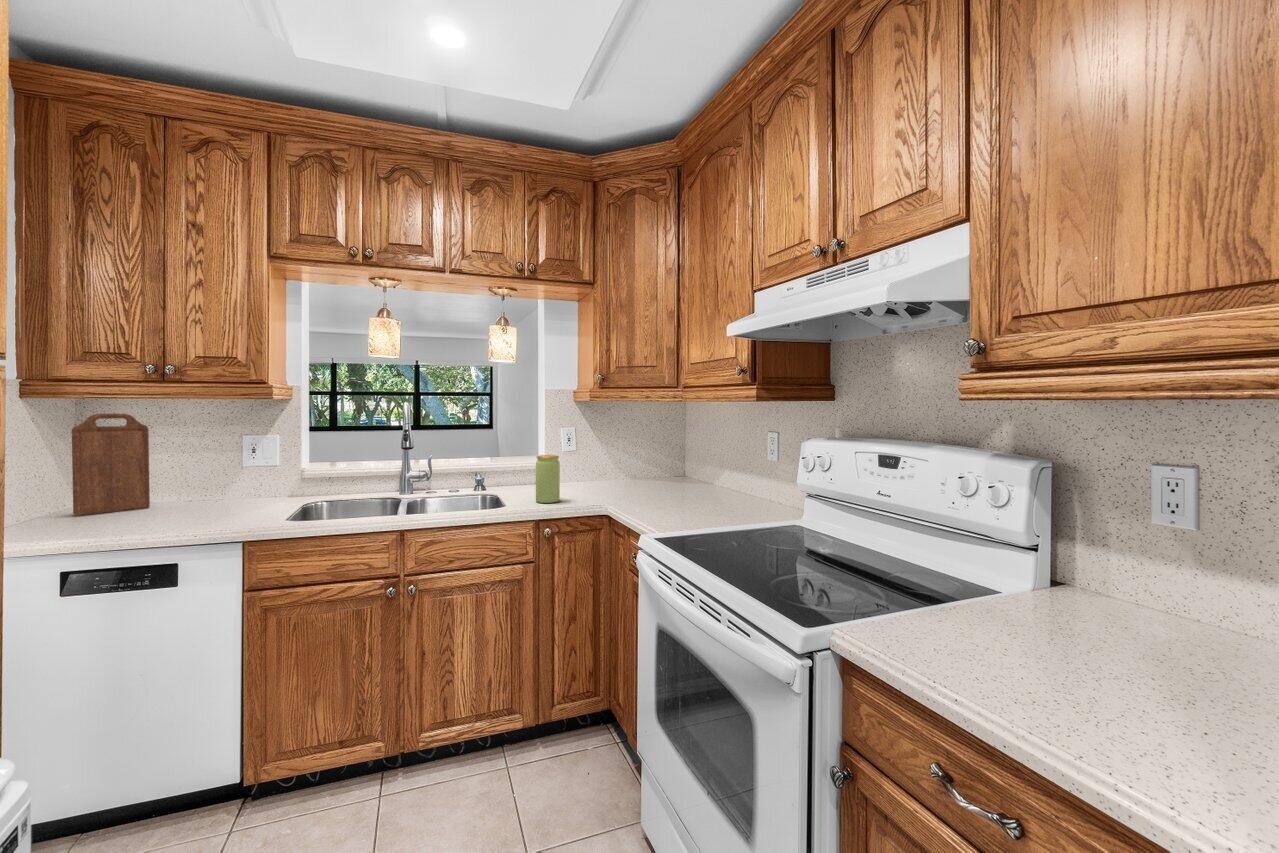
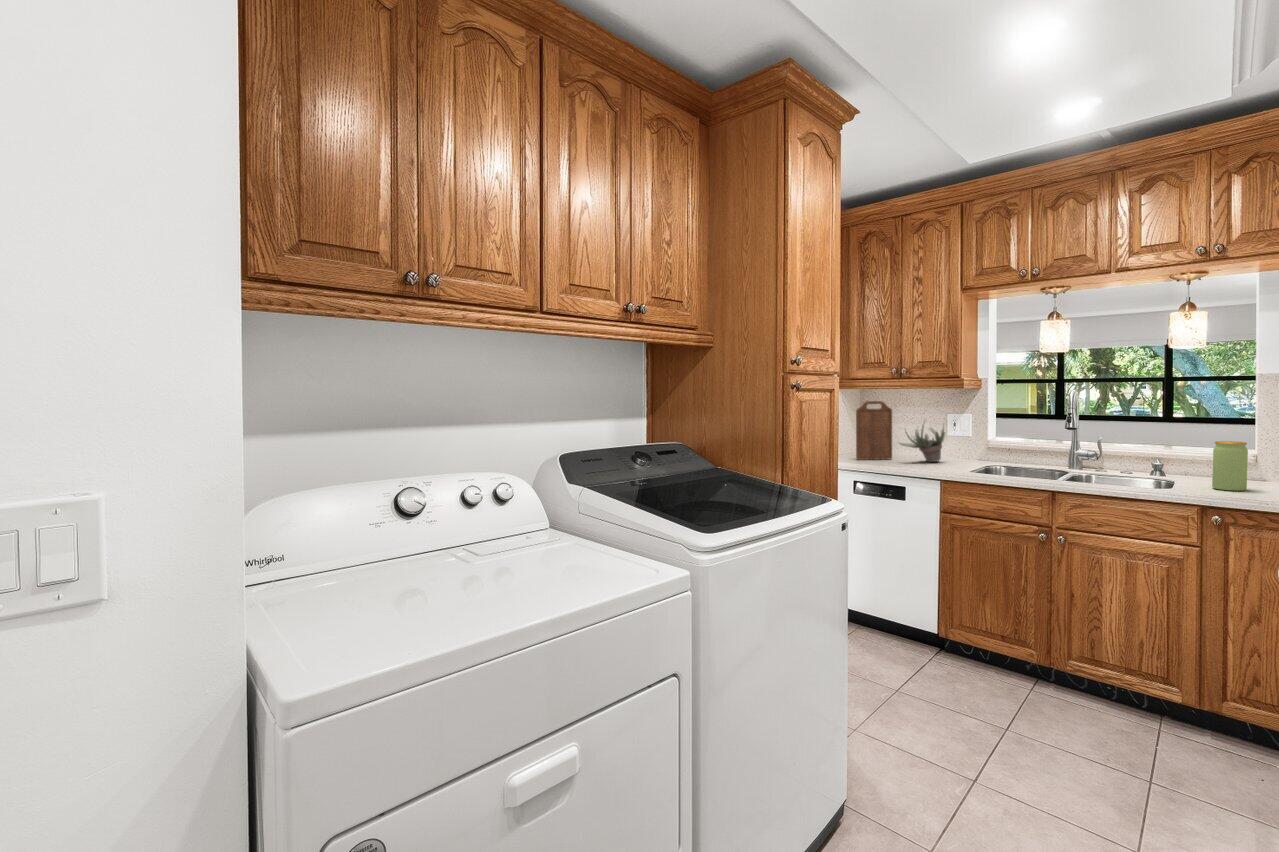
succulent plant: none [162,440,242,506] -> present [899,424,945,462]

